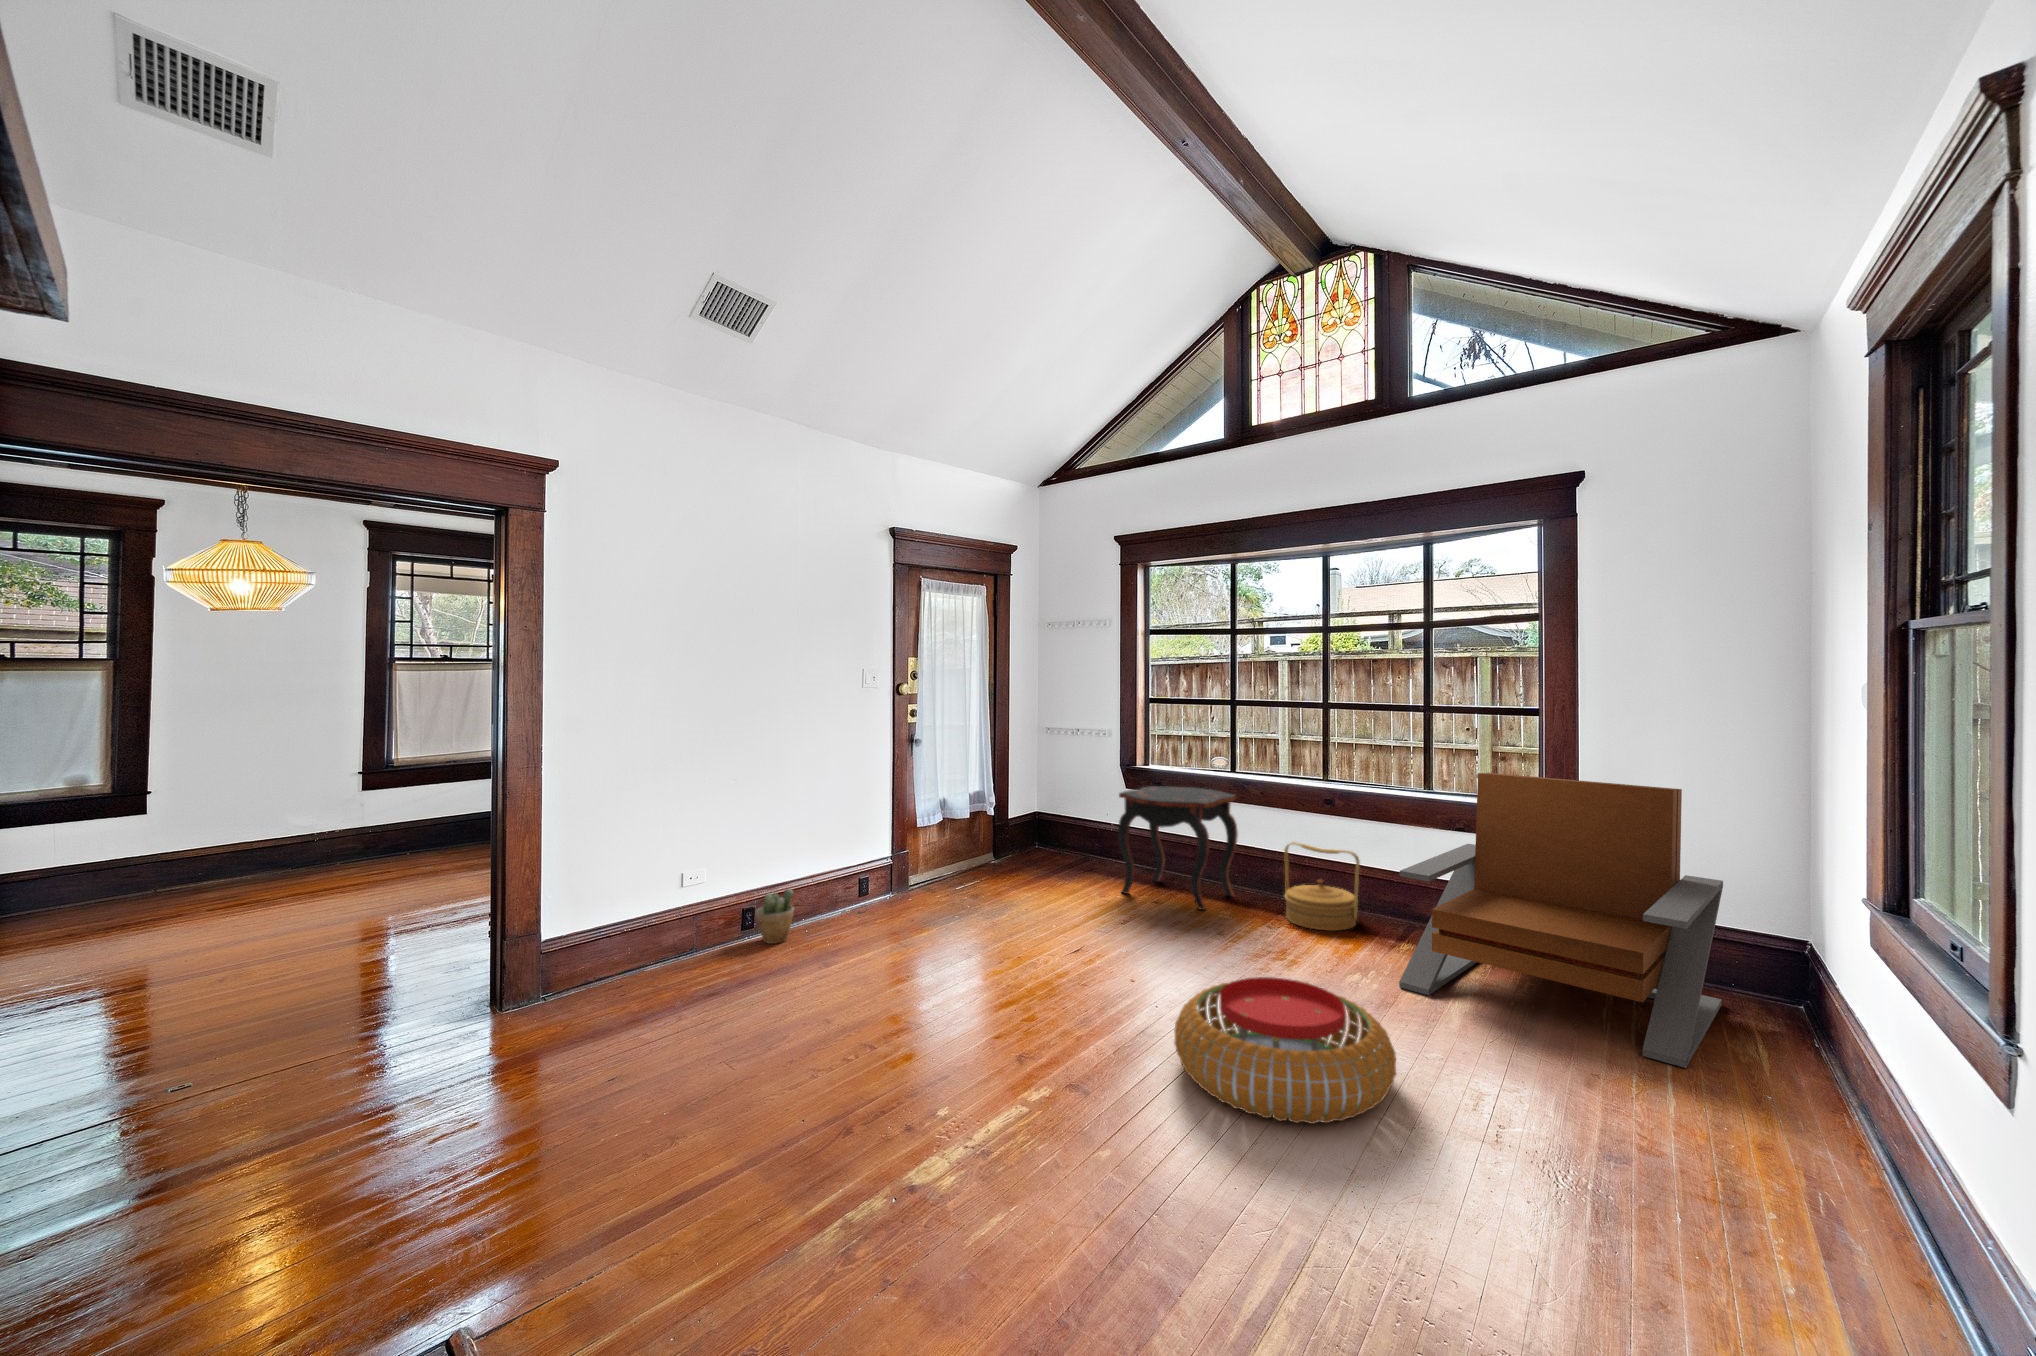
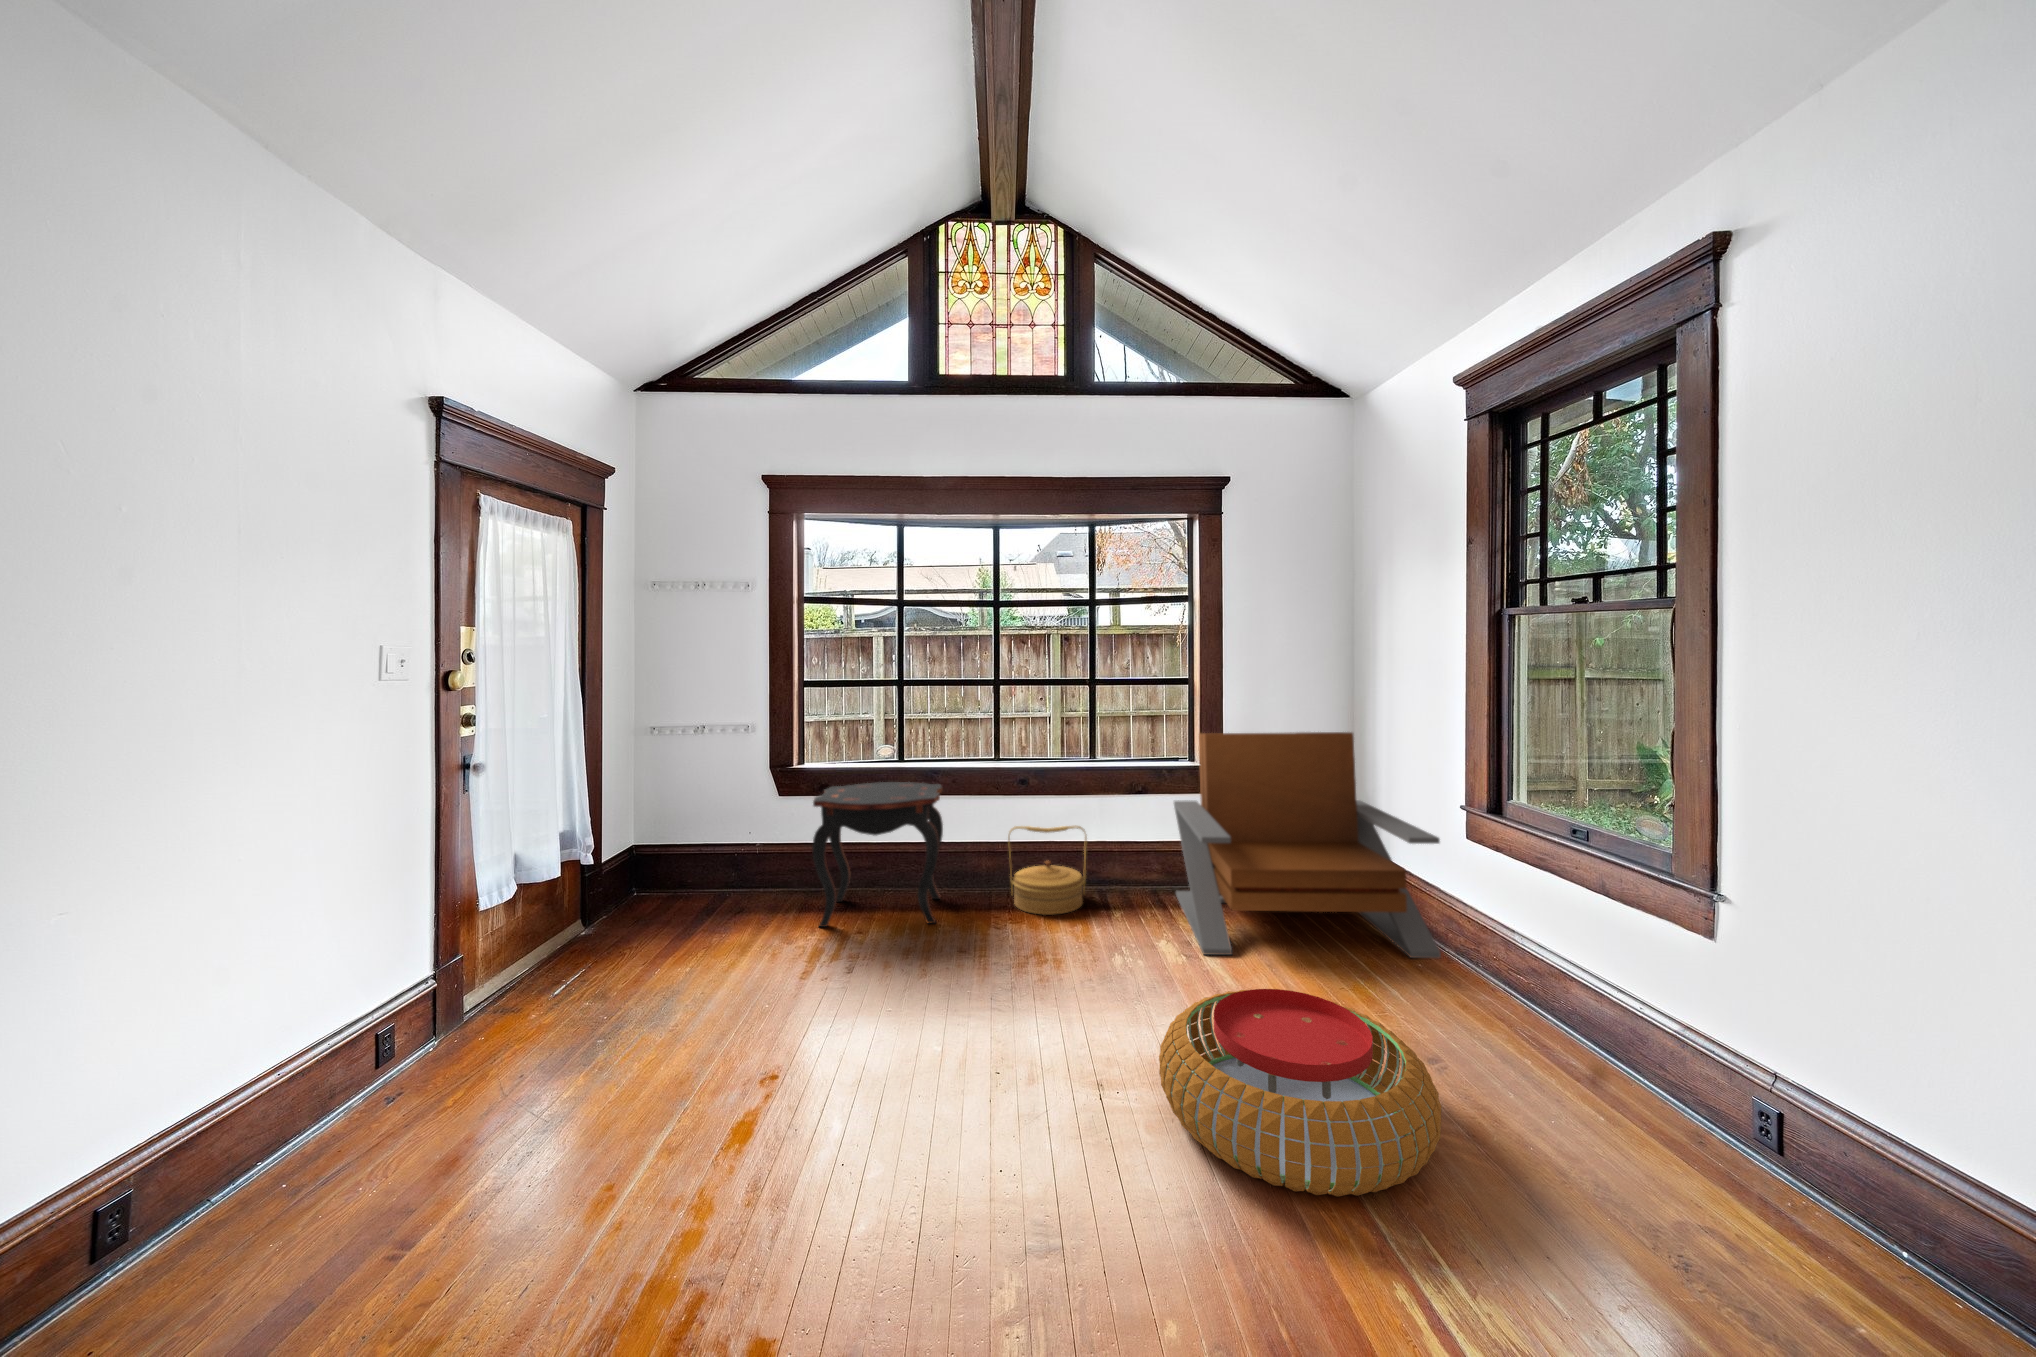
potted plant: present [756,889,794,944] -> none [128,1128,263,1290]

